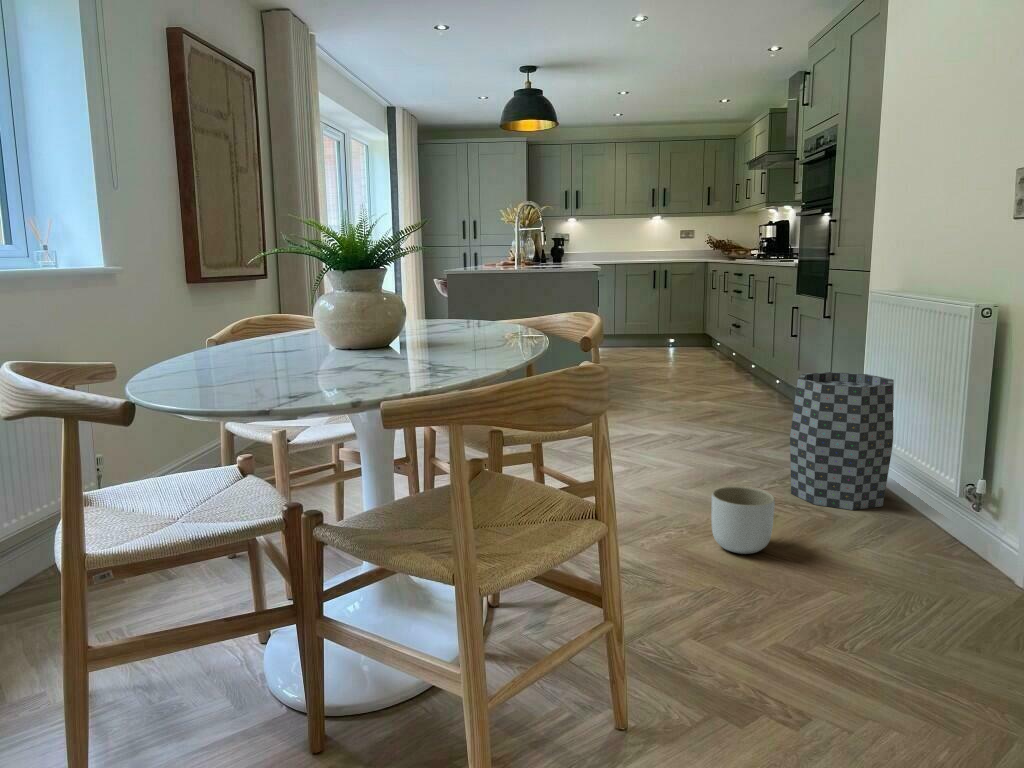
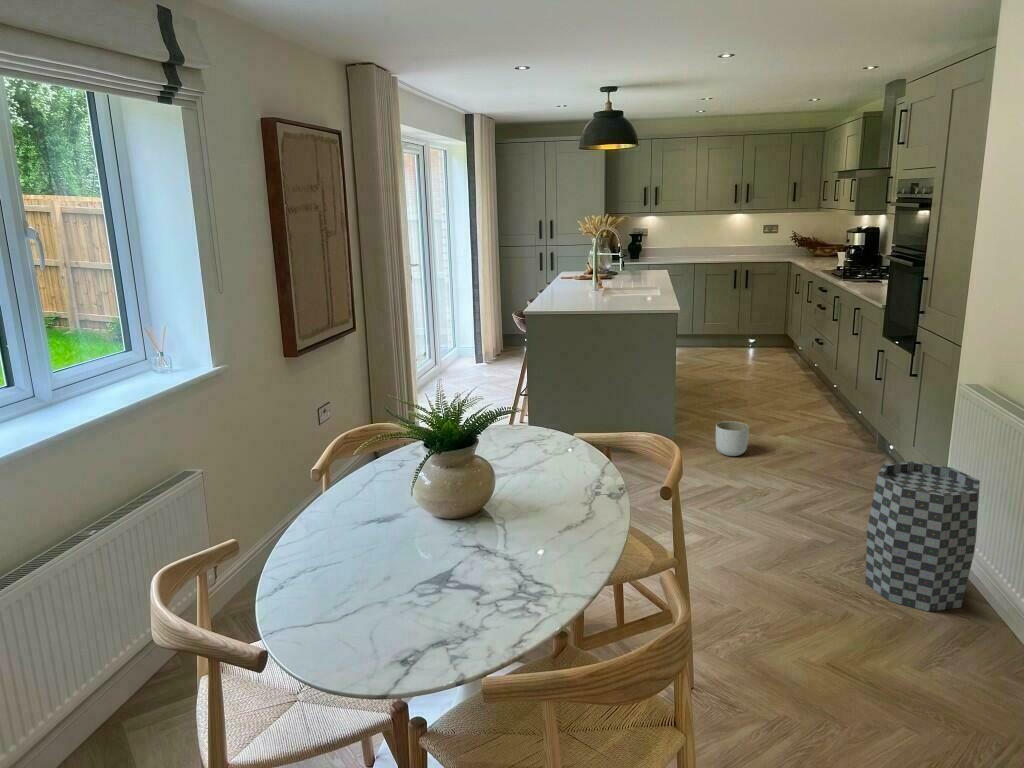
planter: present [711,486,775,554] -> present [716,421,749,456]

